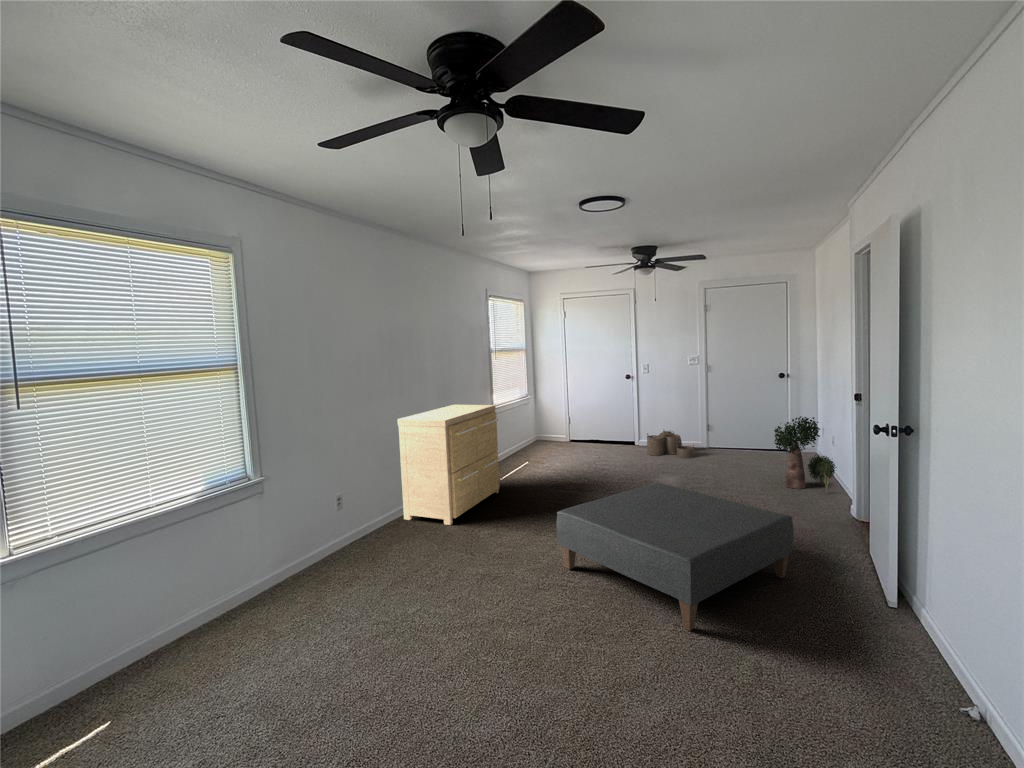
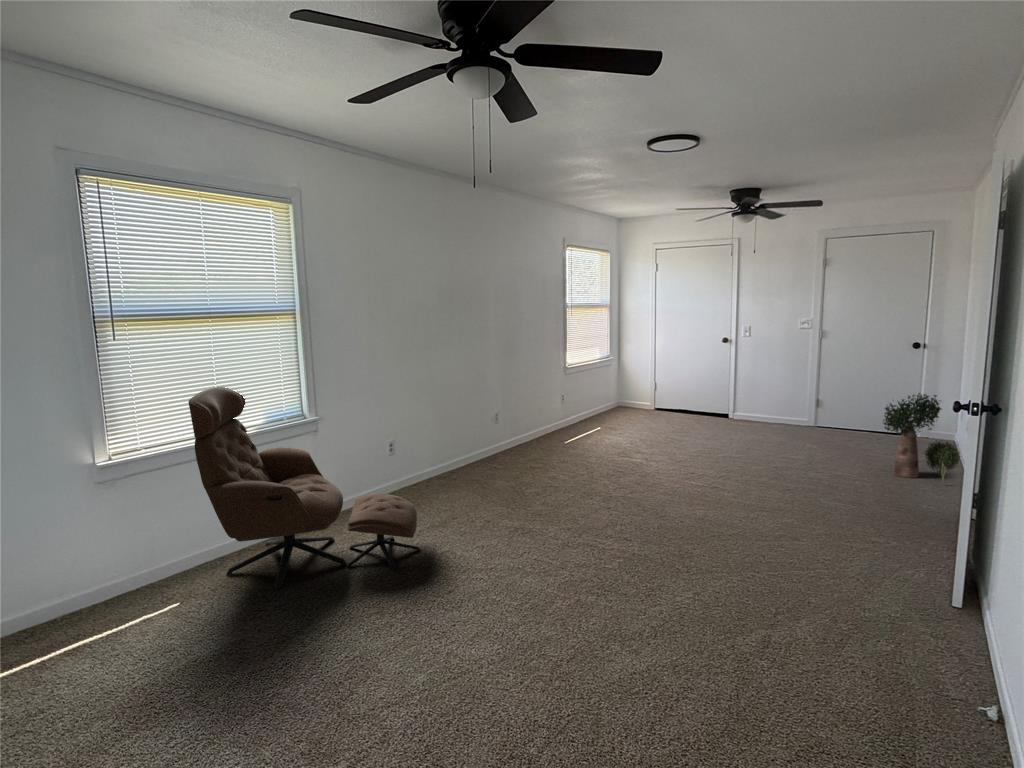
dresser: present [398,405,499,525] -> none [454,361,561,482]
woven basket: present [647,431,694,458] -> none [740,403,796,436]
lounge chair: none [118,454,387,682] -> present [188,387,420,589]
ottoman: present [556,483,794,631] -> none [597,454,858,599]

